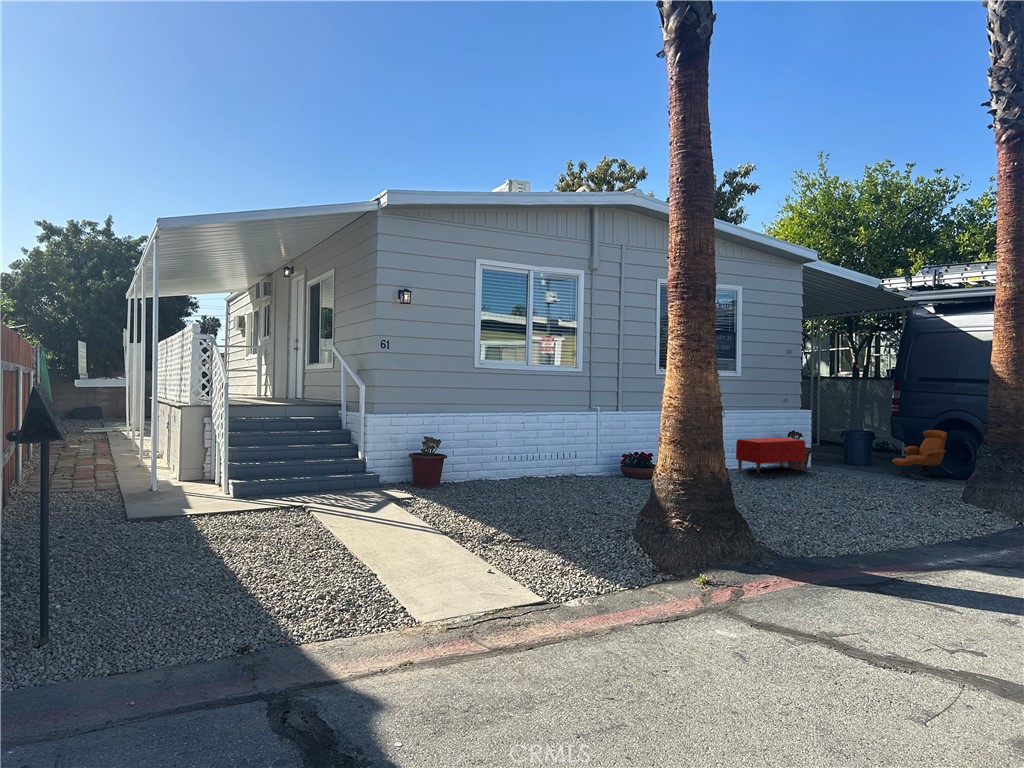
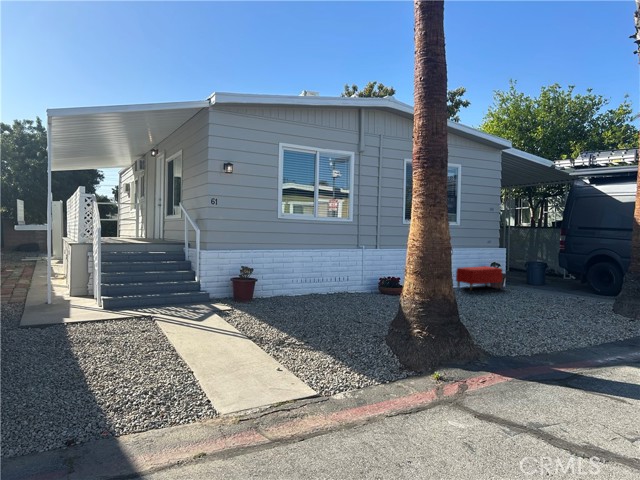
lounge chair: present [893,430,947,478] -> none [560,262,597,294]

